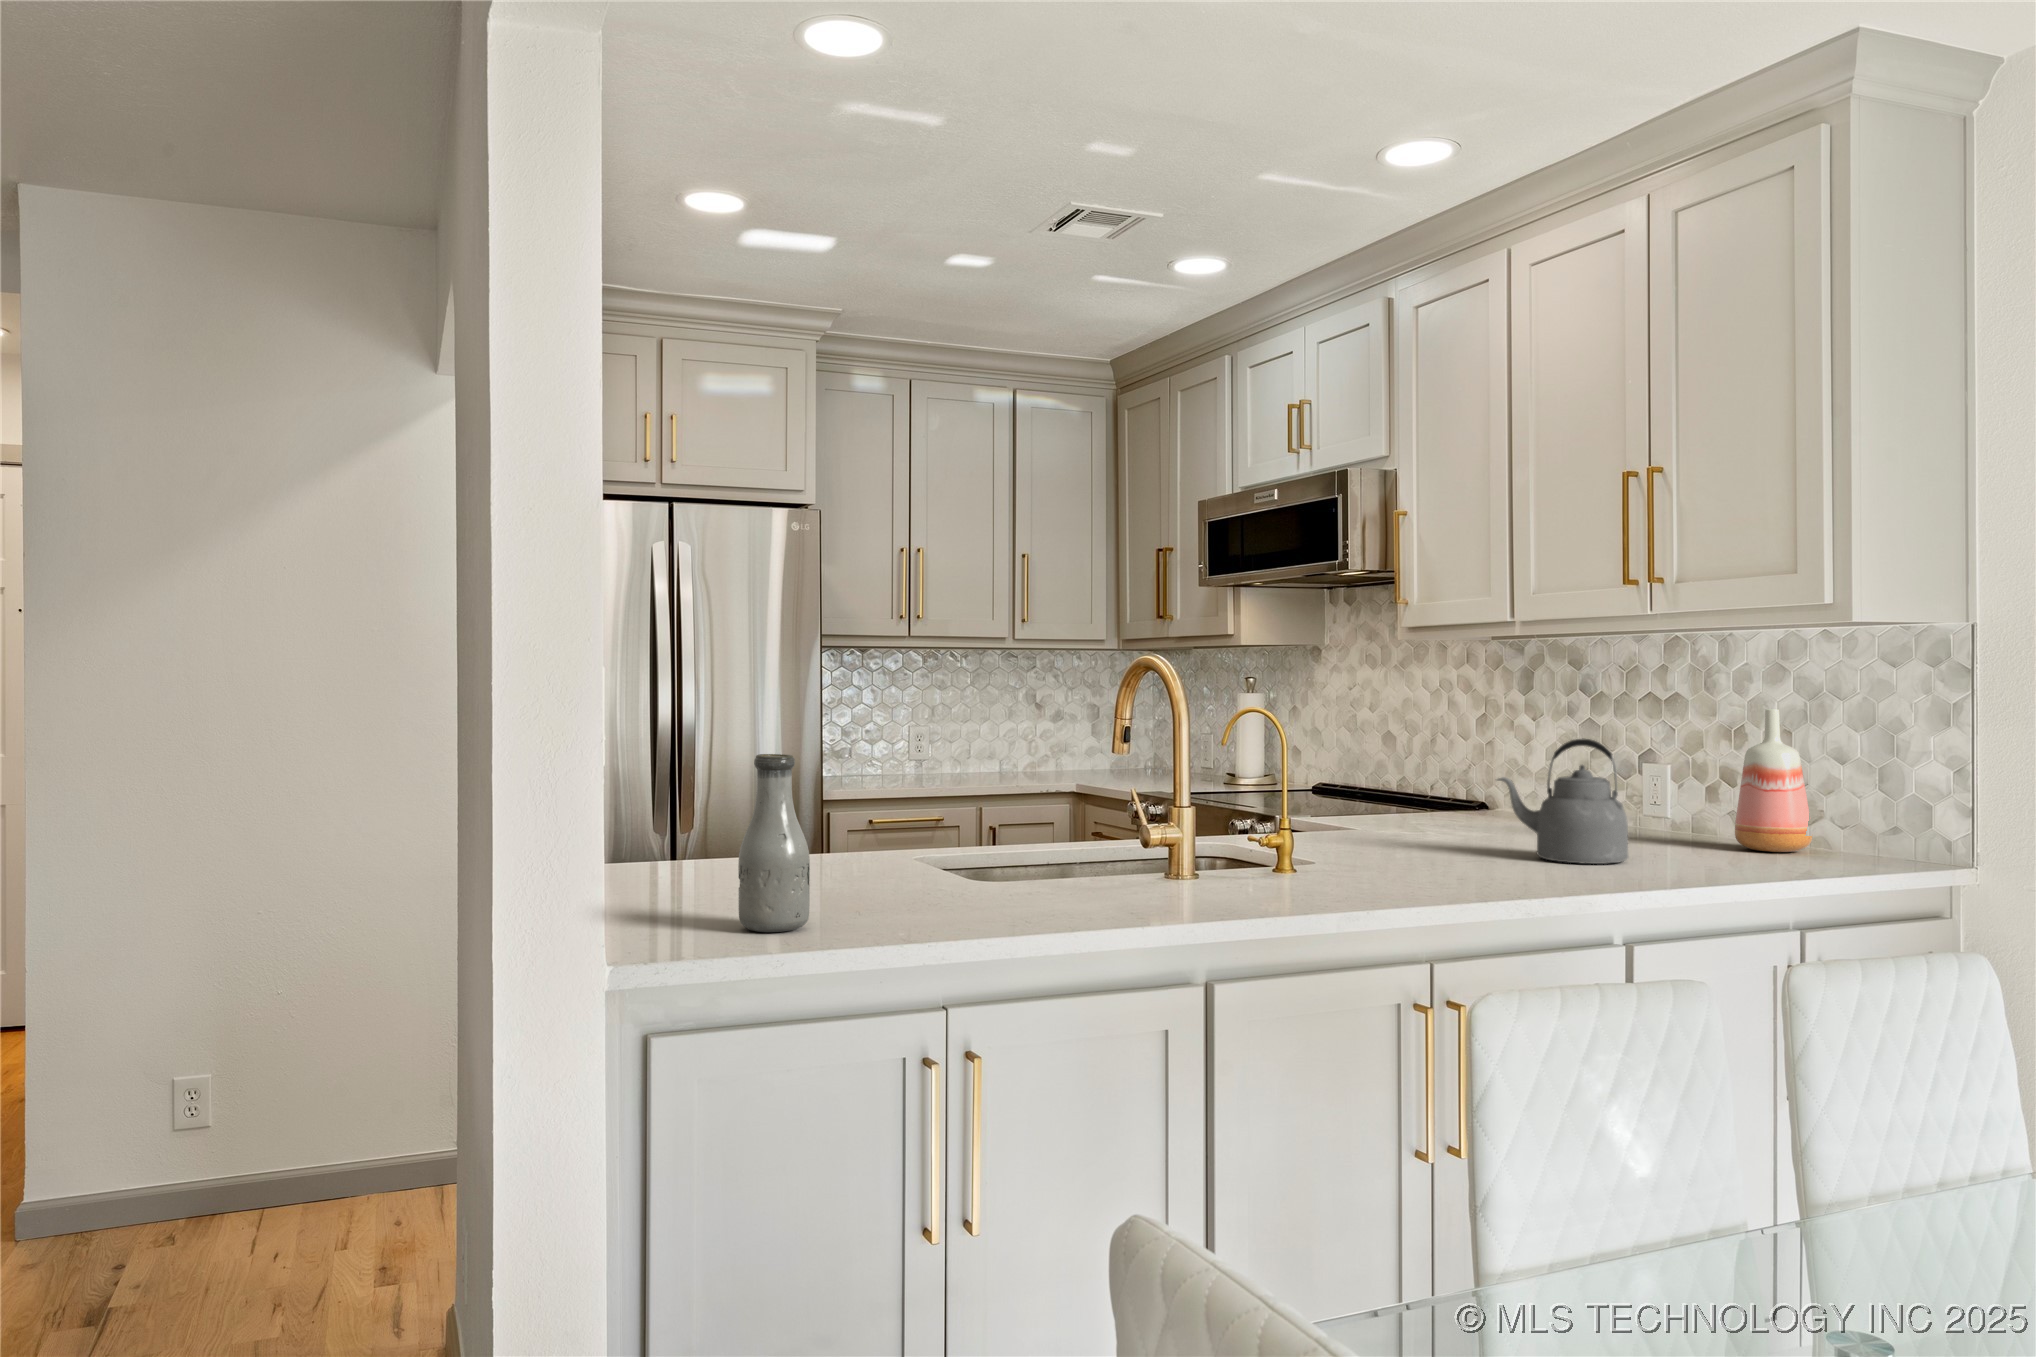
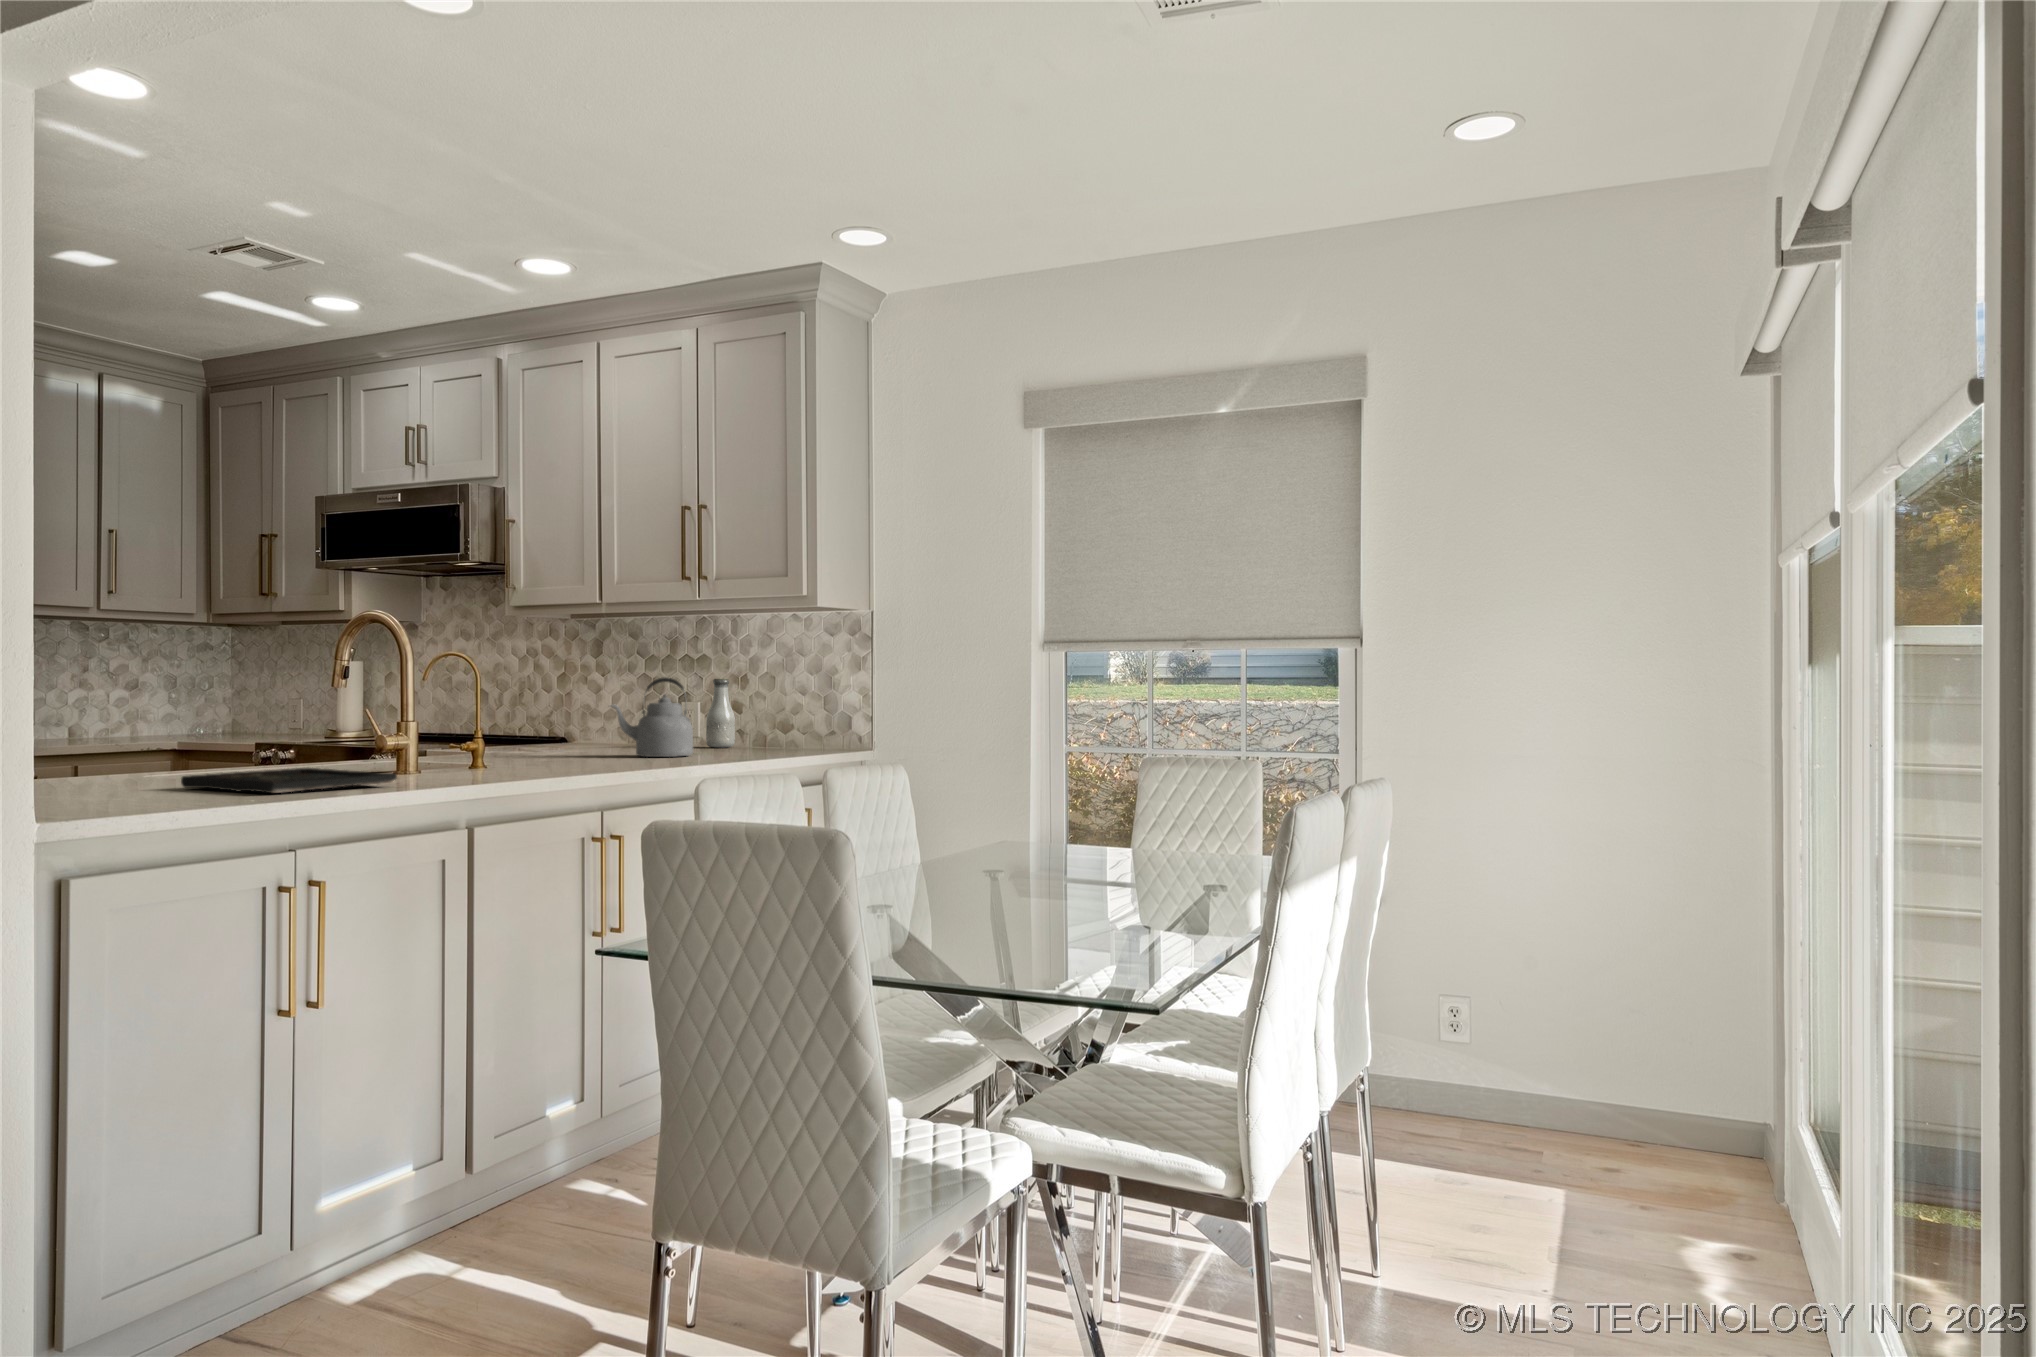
vase: present [1735,709,1812,852] -> none [747,661,790,749]
bottle: present [738,754,810,932] -> present [706,679,735,748]
tray: none [873,872,1096,924] -> present [181,768,397,793]

